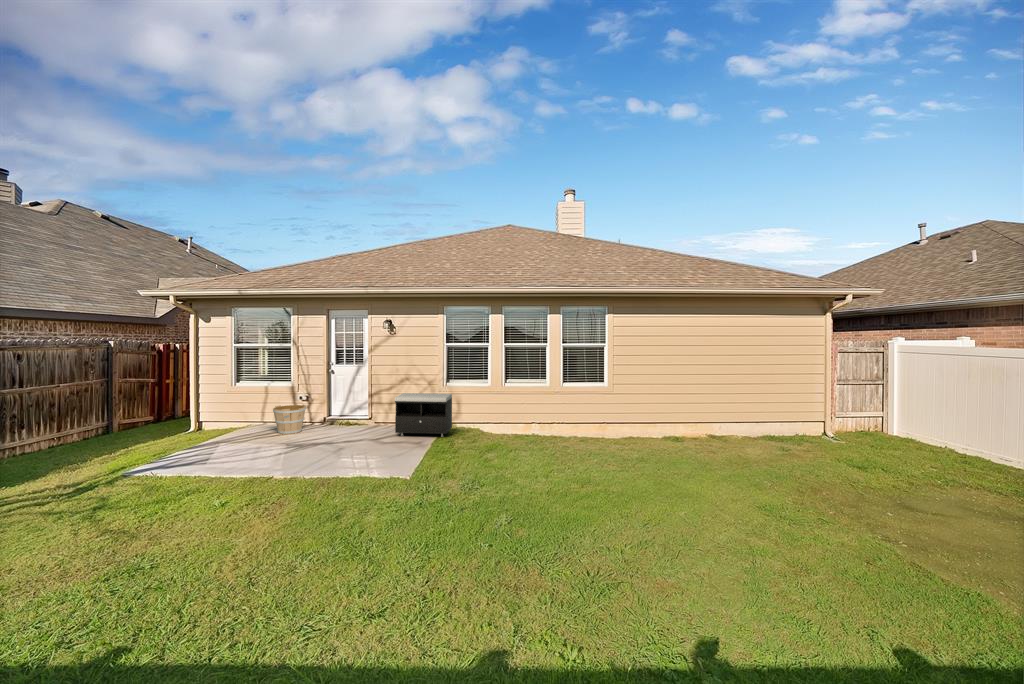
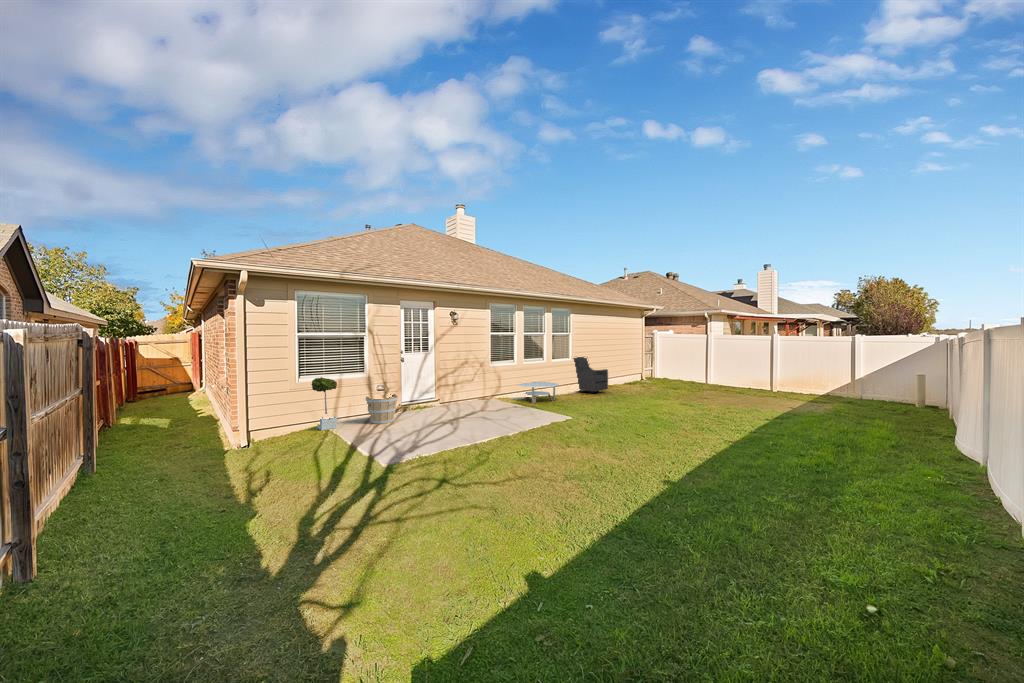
chair: none [600,380,652,444] -> present [573,357,608,394]
potted tree: none [232,384,256,431] -> present [311,377,337,431]
storage bench: present [395,393,452,437] -> none [466,372,513,409]
round table: none [464,410,523,443] -> present [517,382,559,404]

